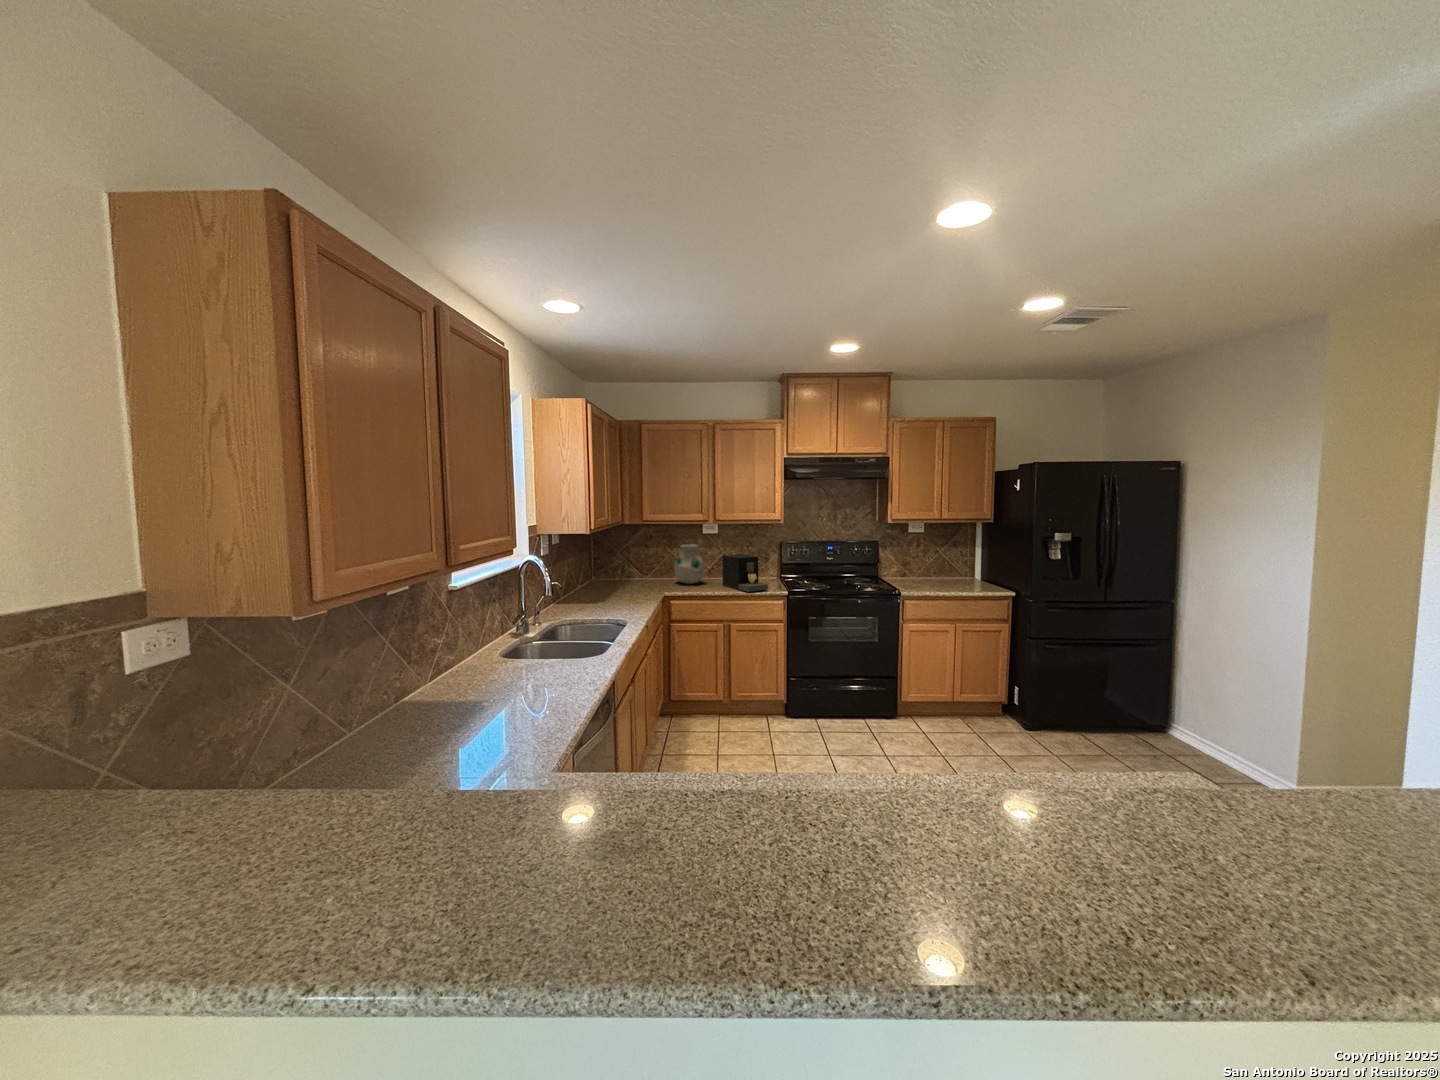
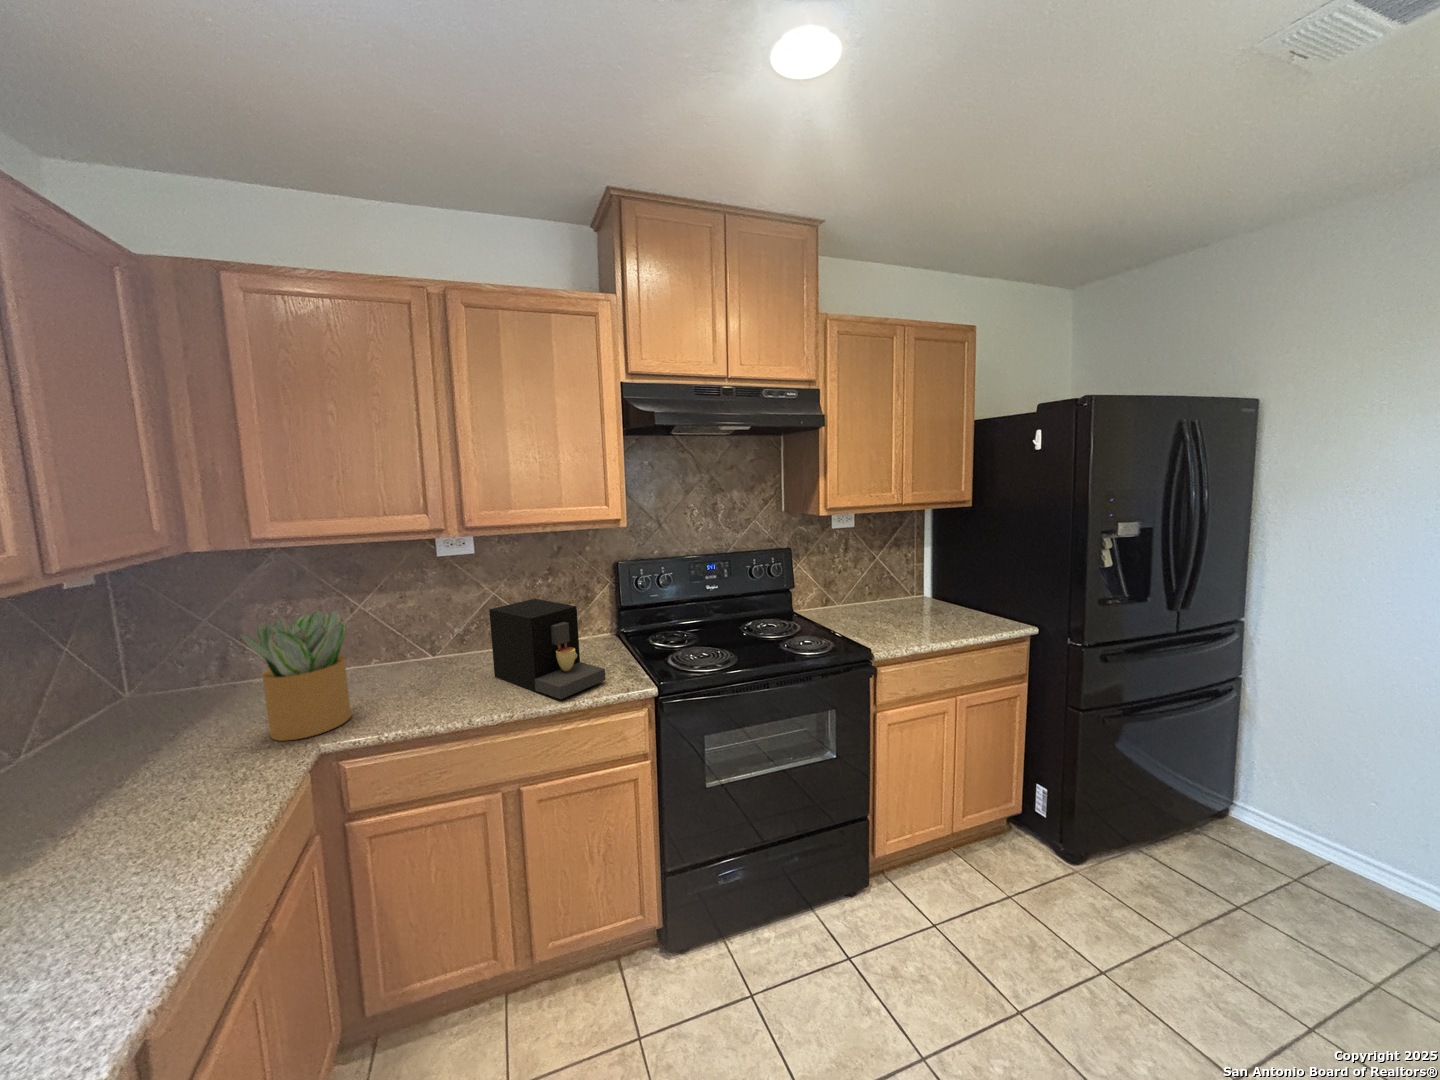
vase: present [674,544,705,584] -> none [361,587,446,686]
potted plant: none [645,547,673,591] -> present [241,610,351,741]

